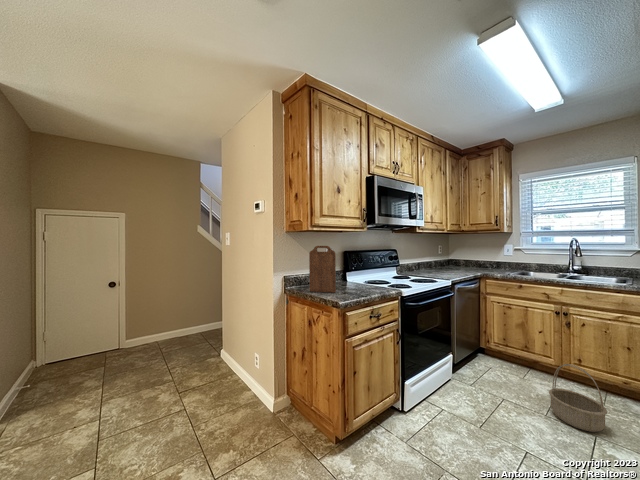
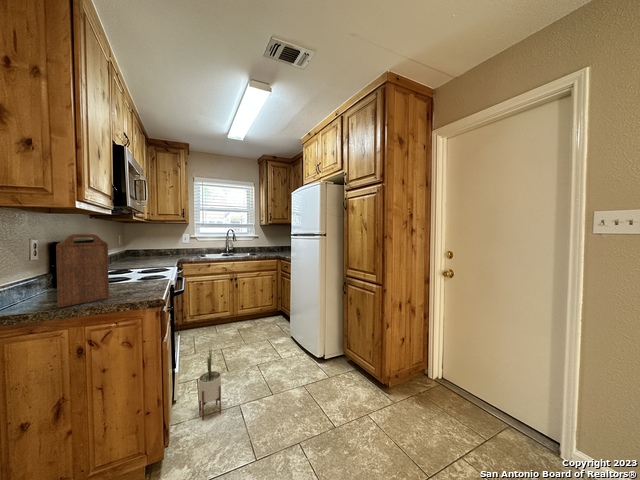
basket: present [549,364,607,432] -> none [245,306,271,342]
potted plant: none [402,368,430,458] -> present [199,350,221,420]

